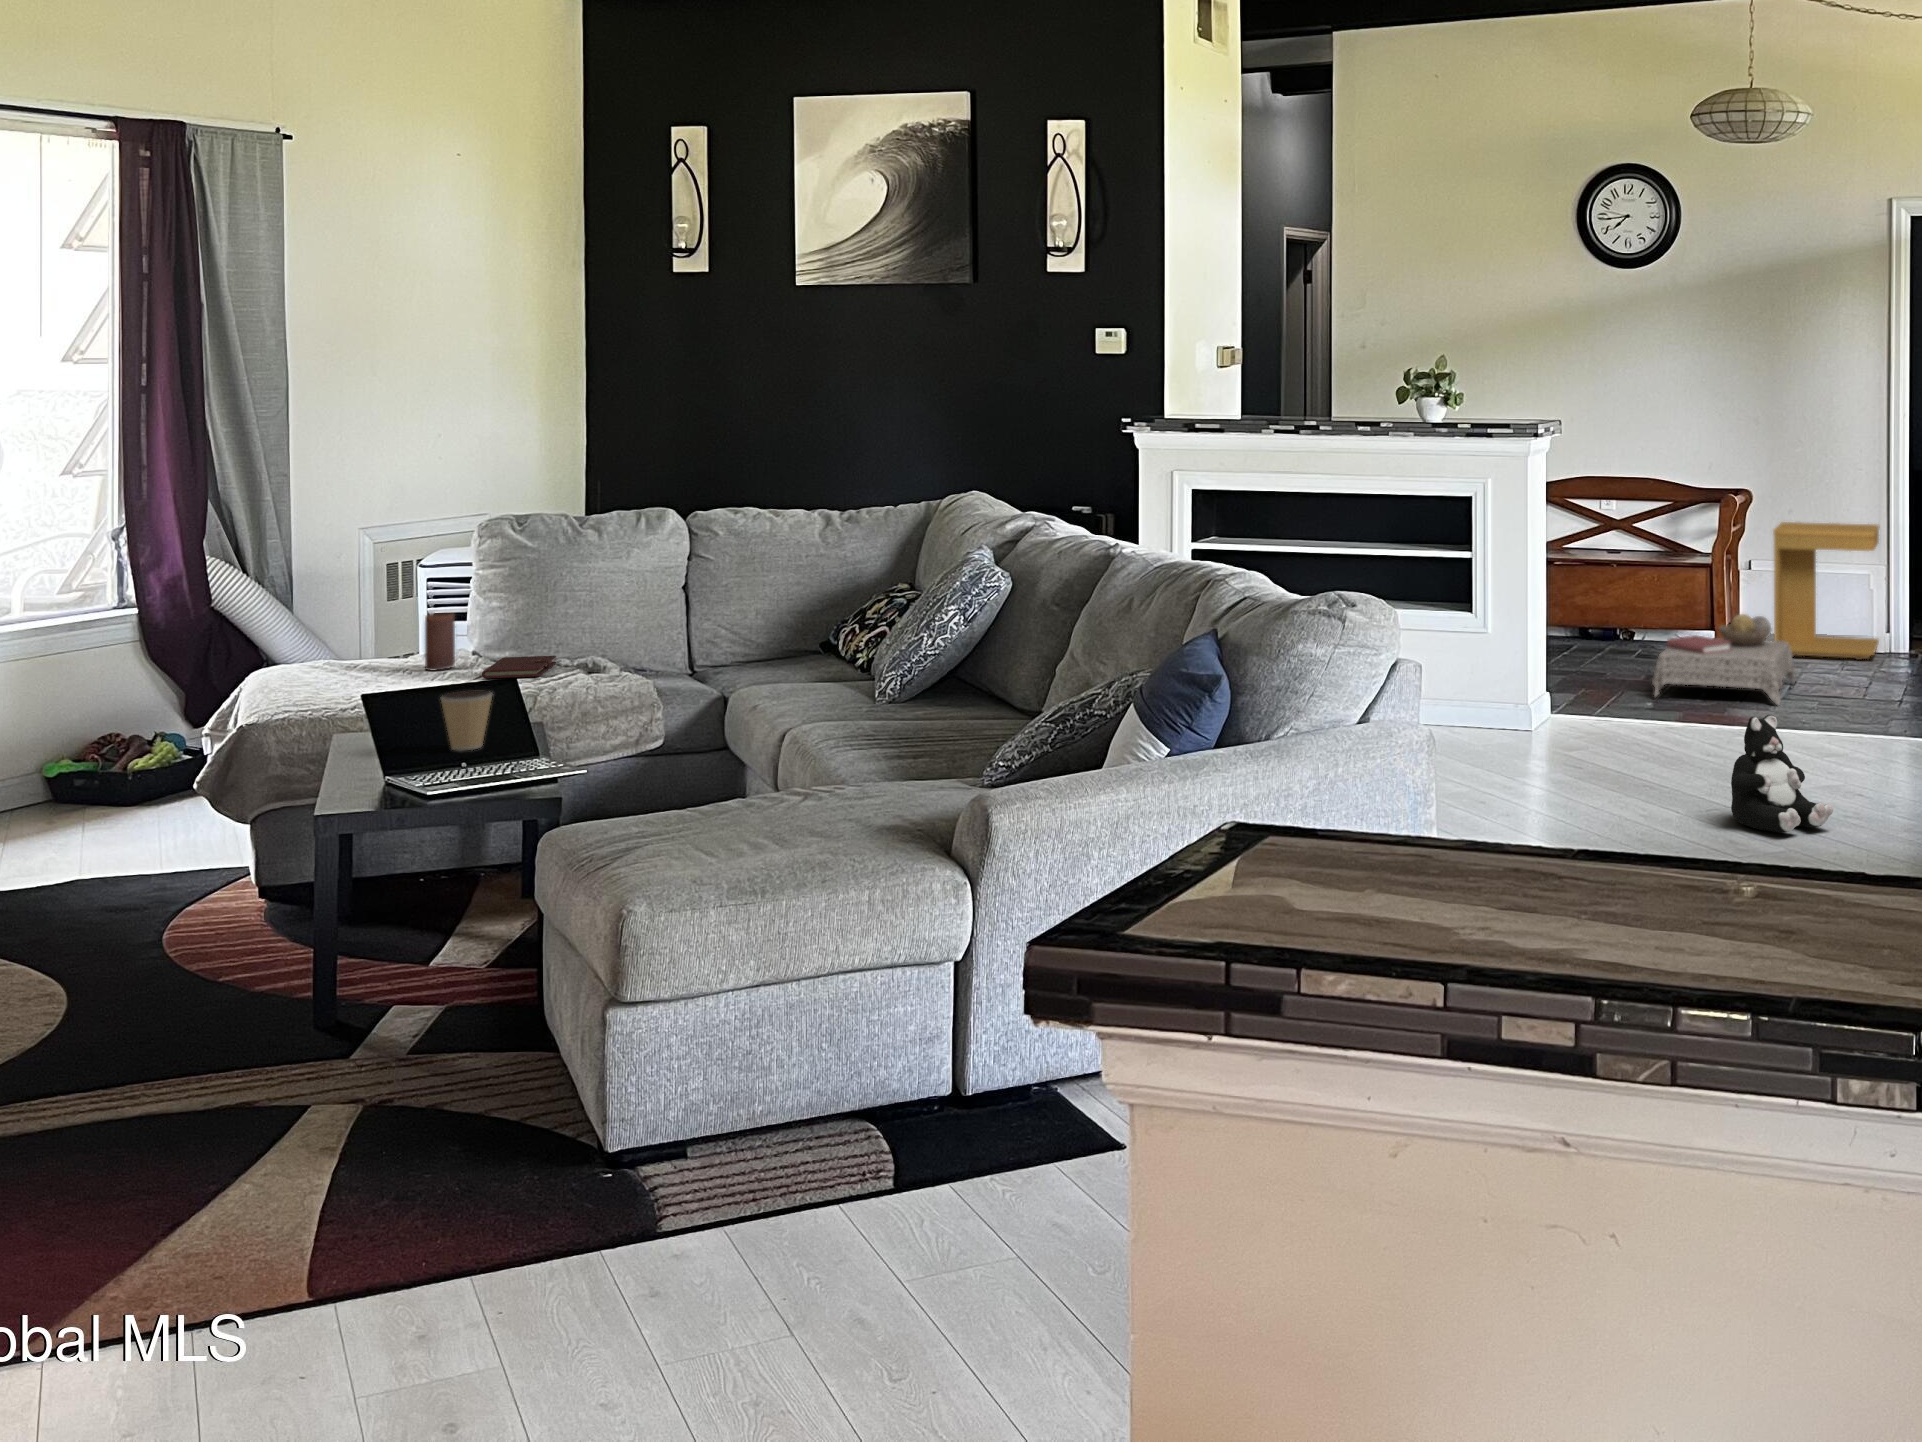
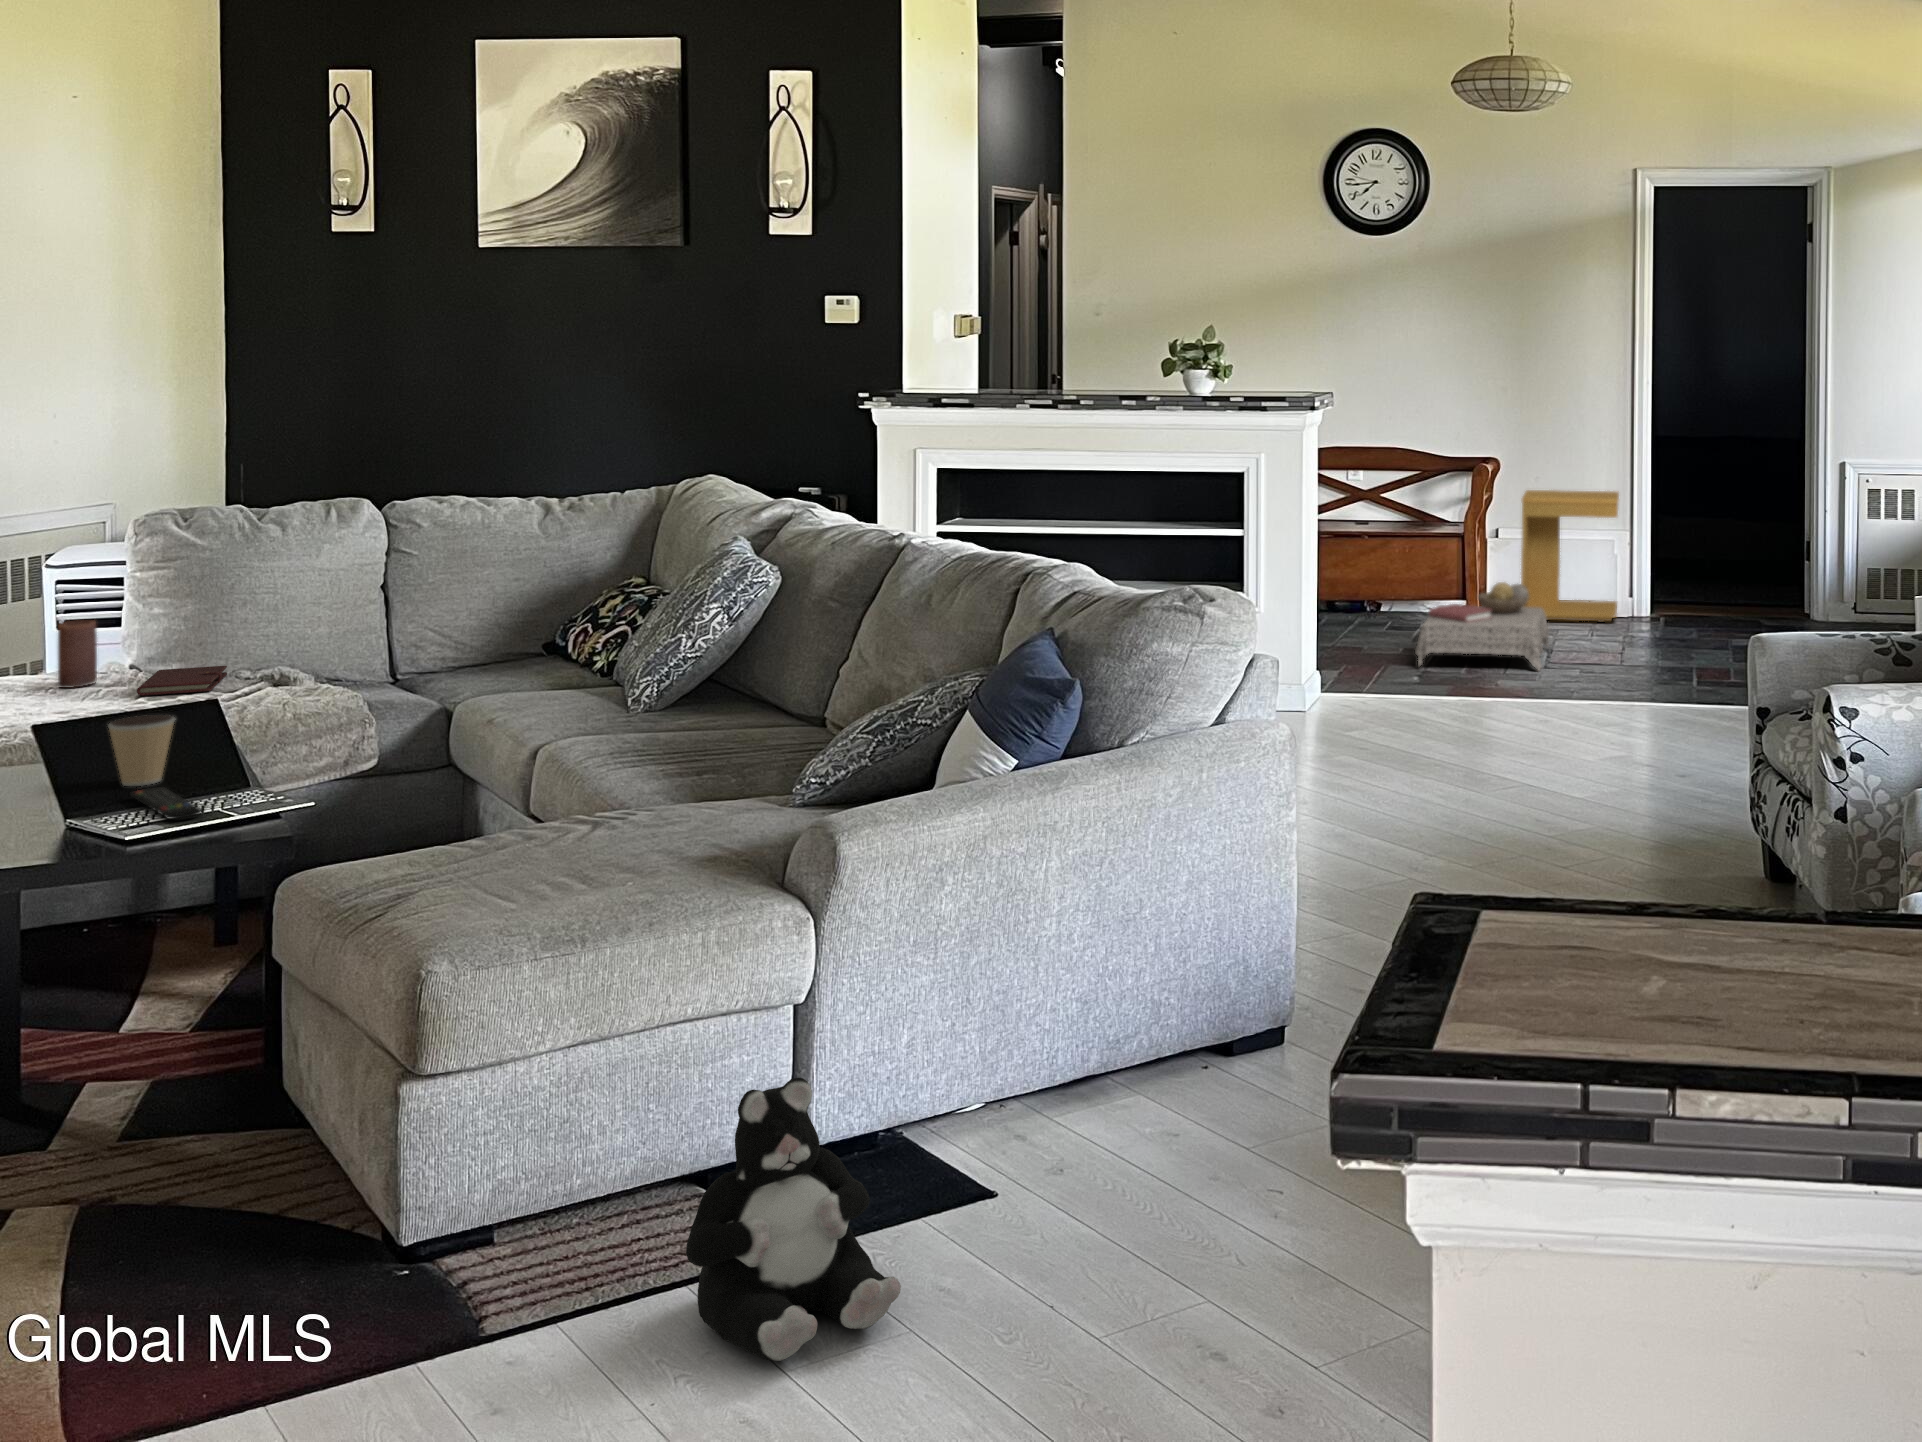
plush toy: present [1731,715,1833,833] -> present [686,1078,901,1361]
remote control: none [455,751,504,779] -> present [131,787,202,820]

